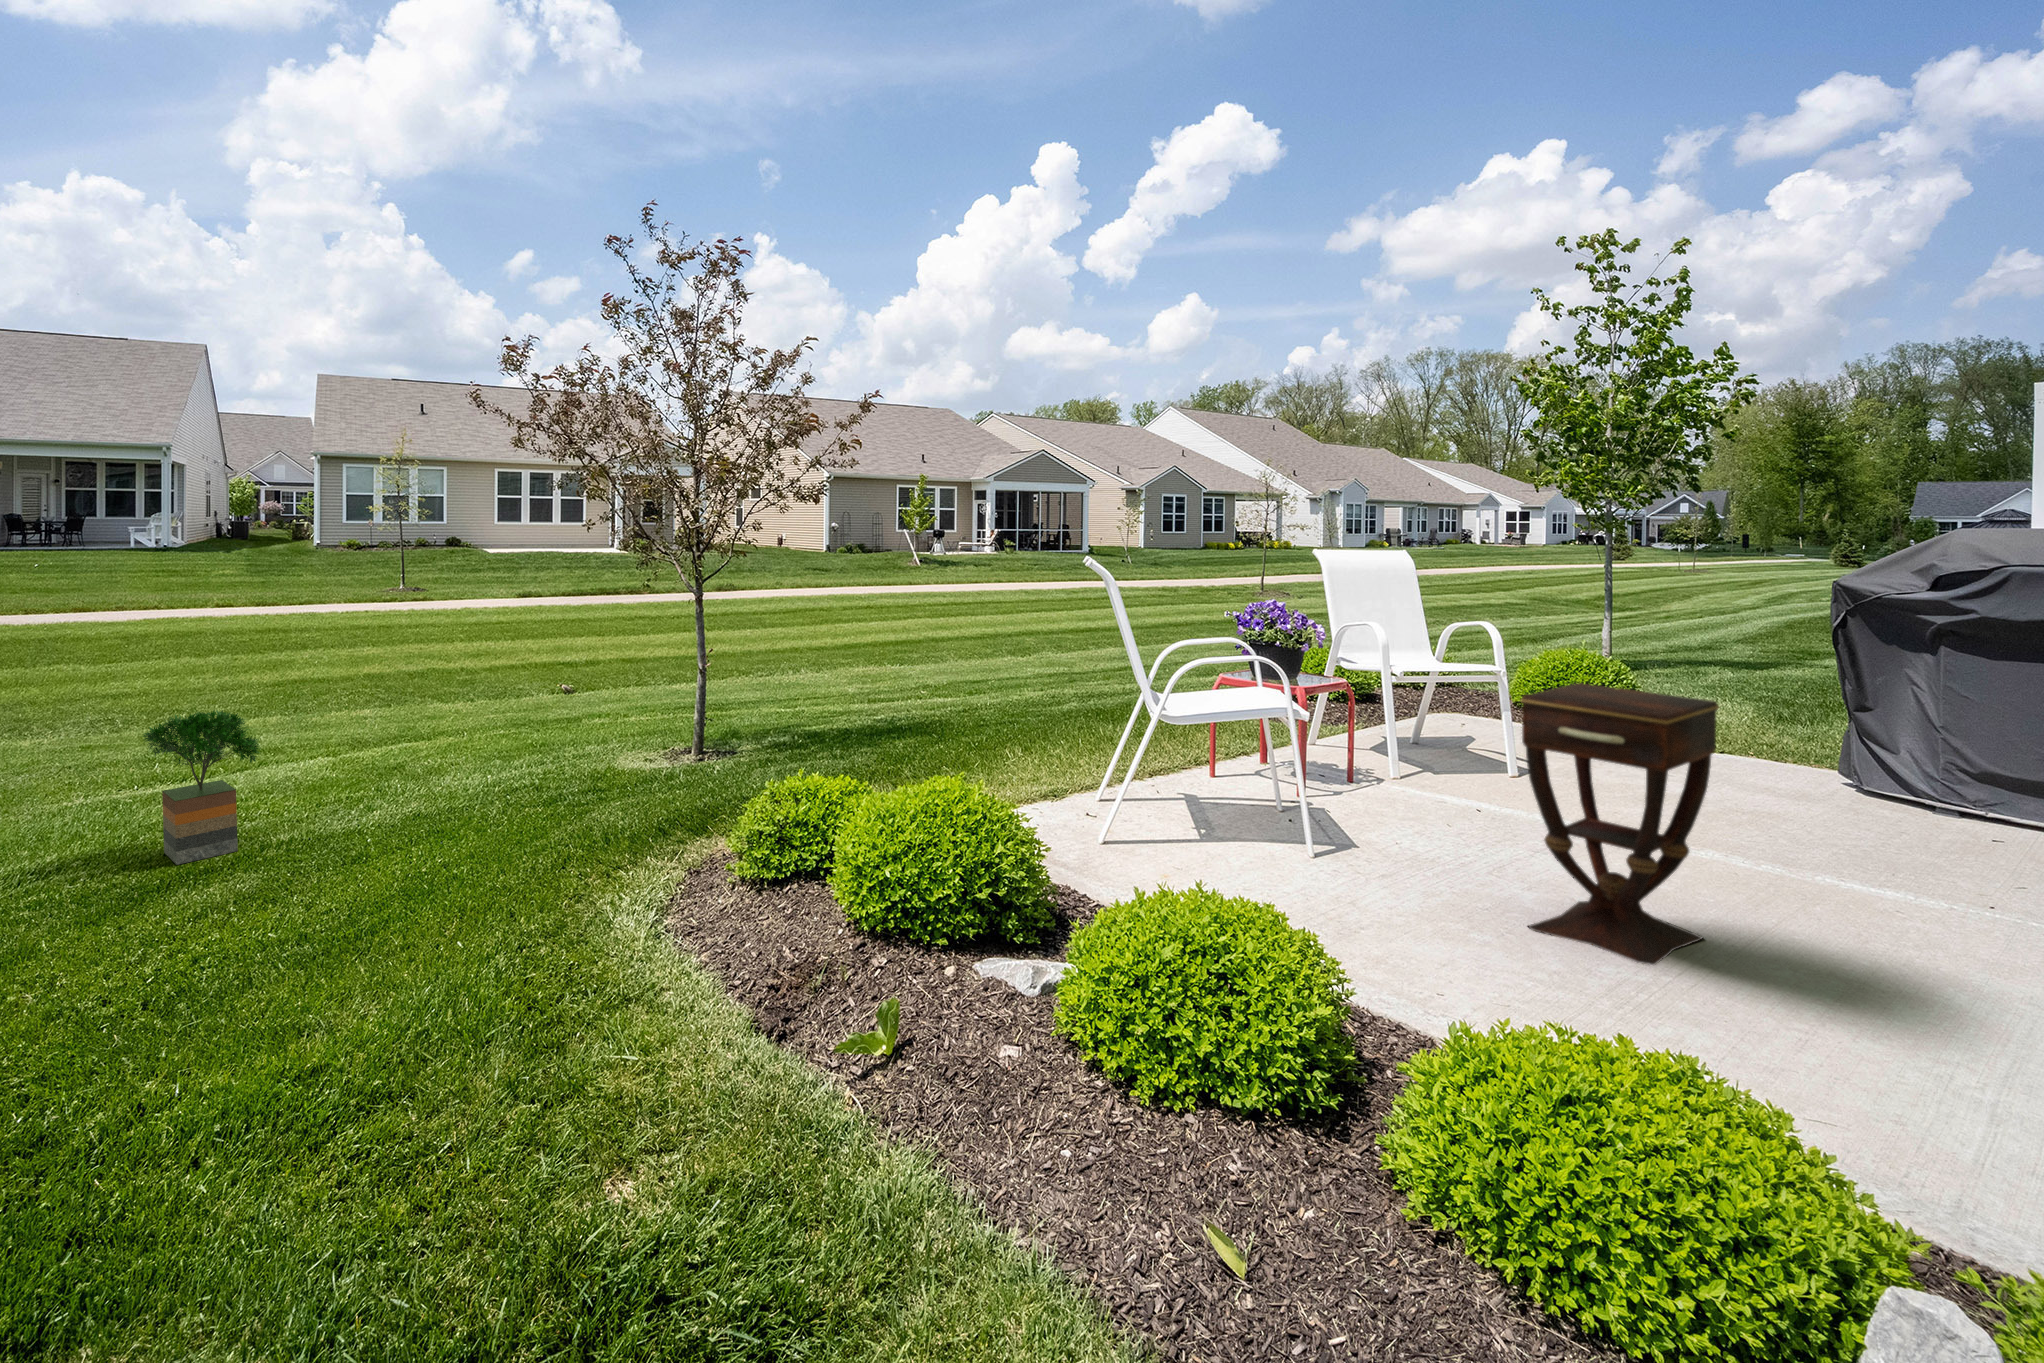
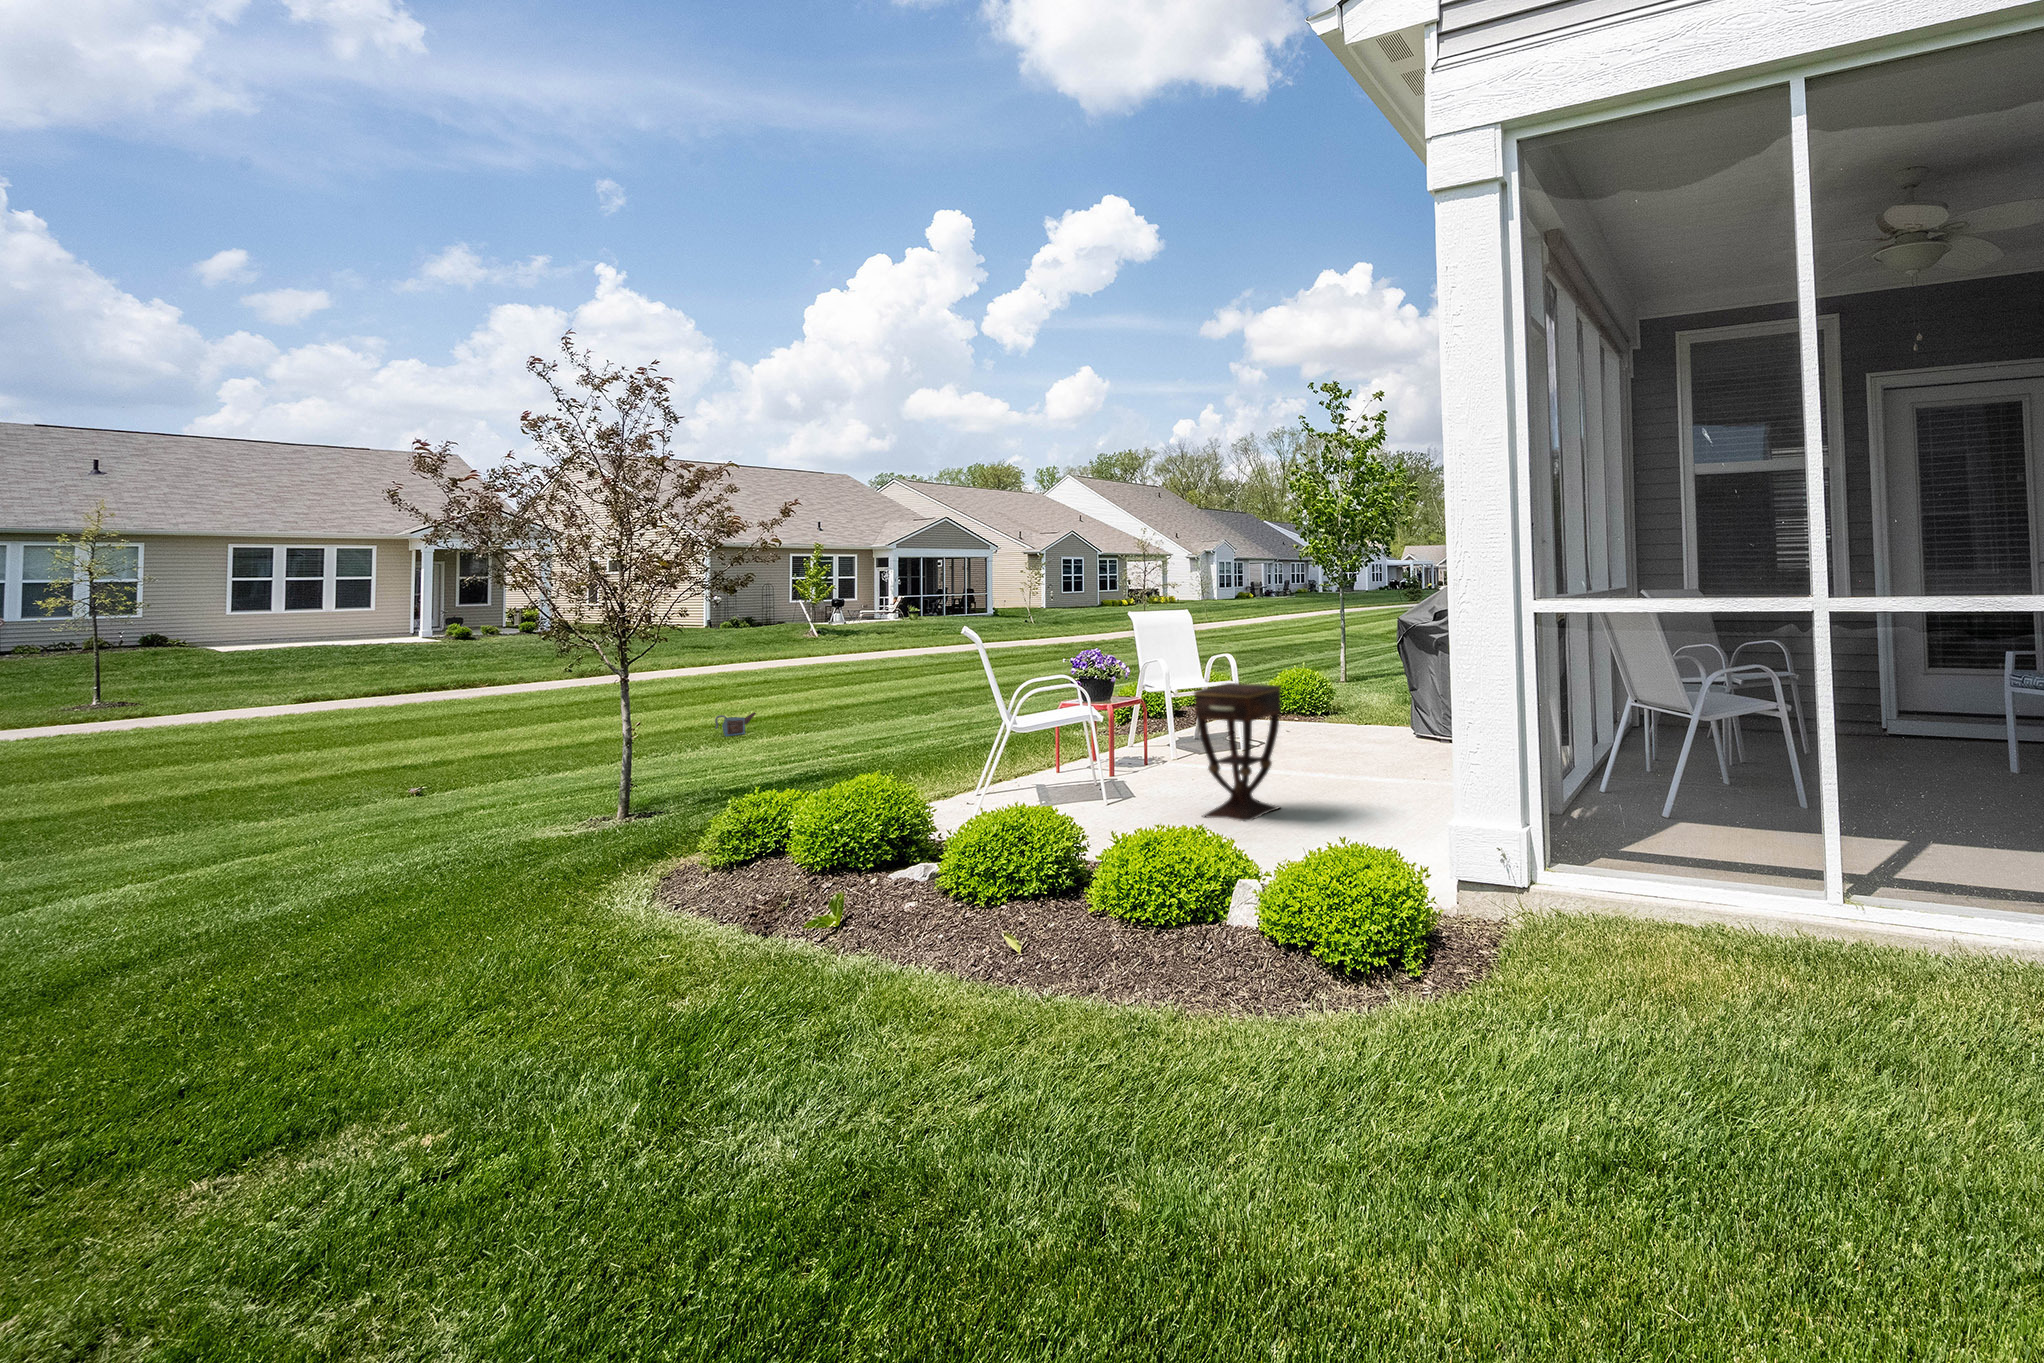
watering can: none [807,641,848,664] -> present [715,712,756,736]
potted tree: present [143,710,260,865] -> none [105,804,239,941]

